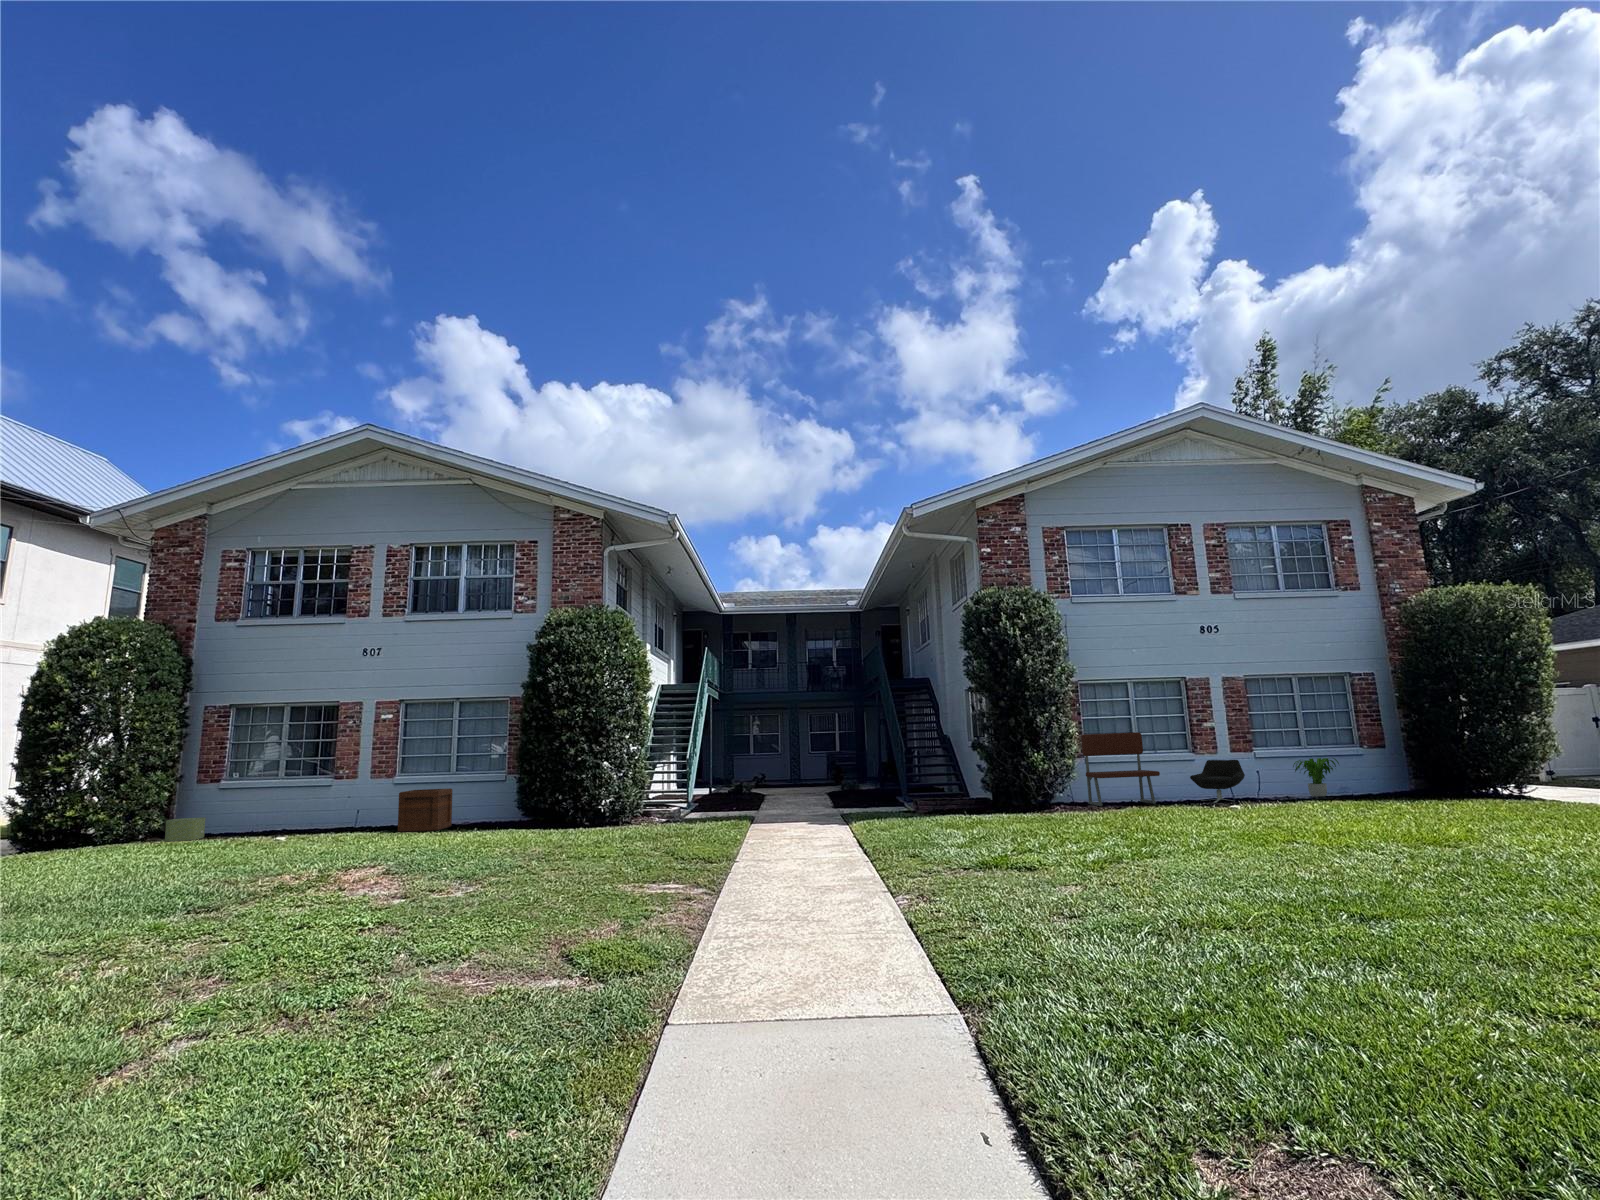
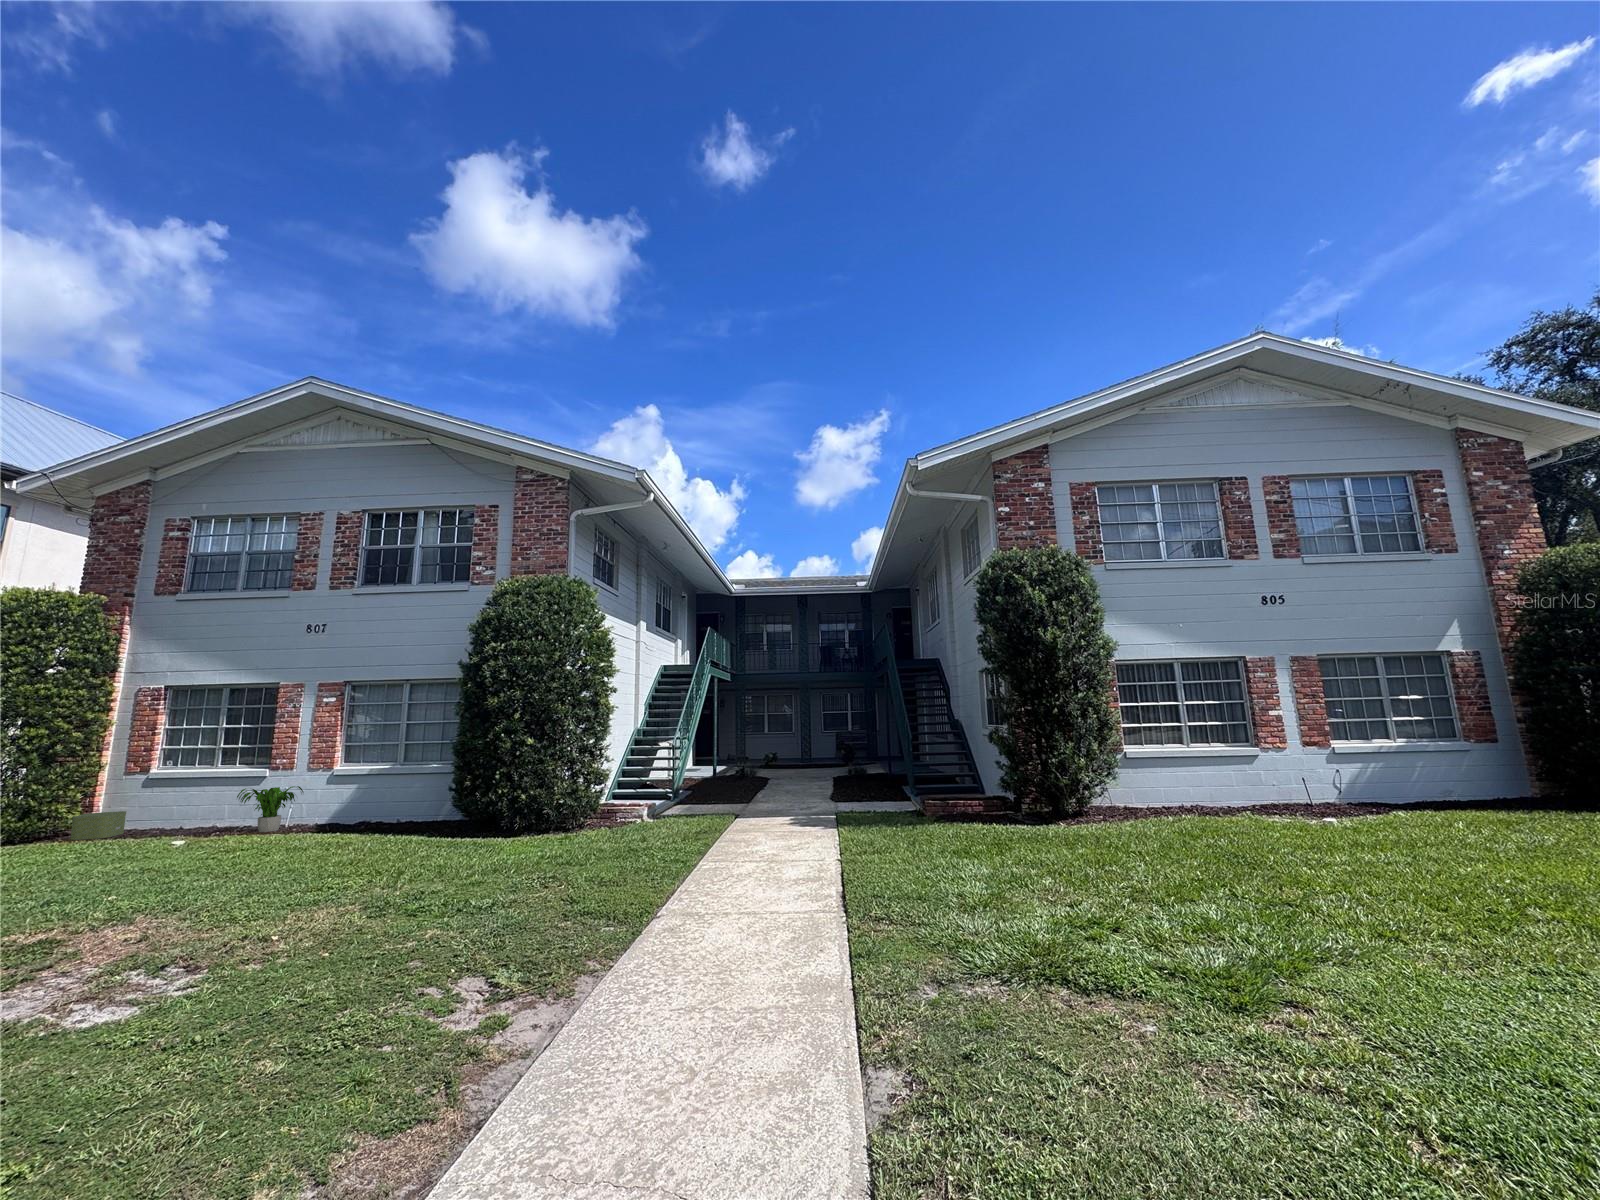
bench: present [1081,732,1160,806] -> none [1121,723,1223,814]
potted plant: present [1293,758,1339,796] -> present [237,786,303,832]
lounge chair: present [1190,760,1245,803] -> none [1258,756,1328,811]
wooden crate: present [398,788,452,832] -> none [323,781,396,833]

